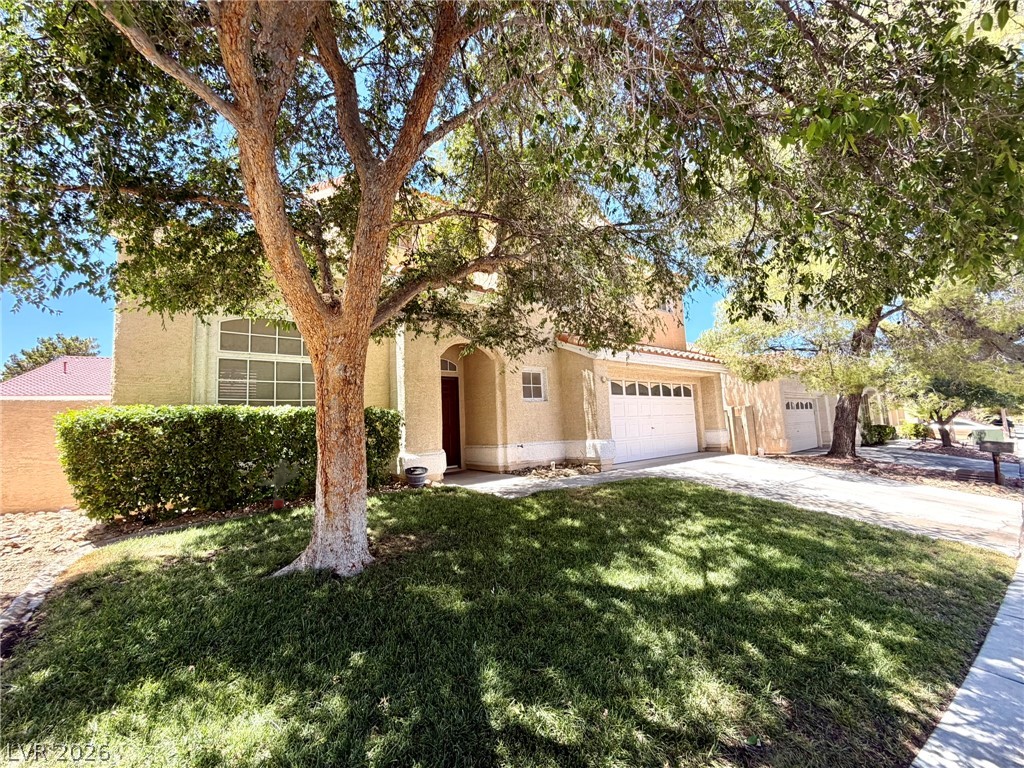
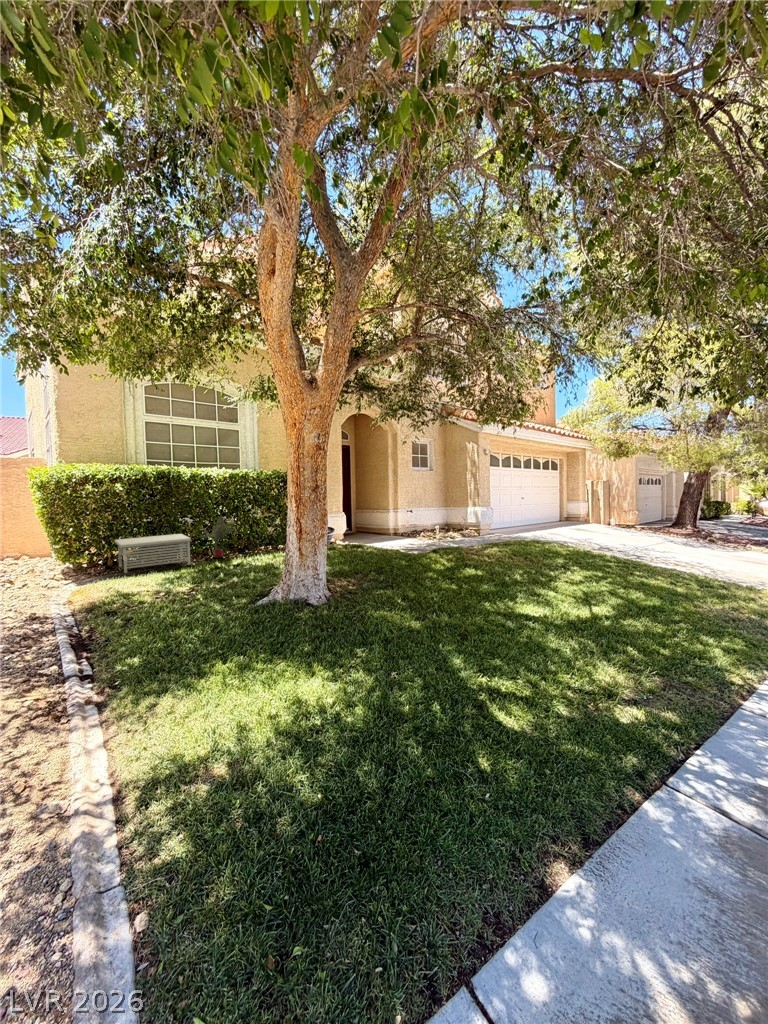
storage bench: none [148,482,239,532] -> present [115,534,191,573]

